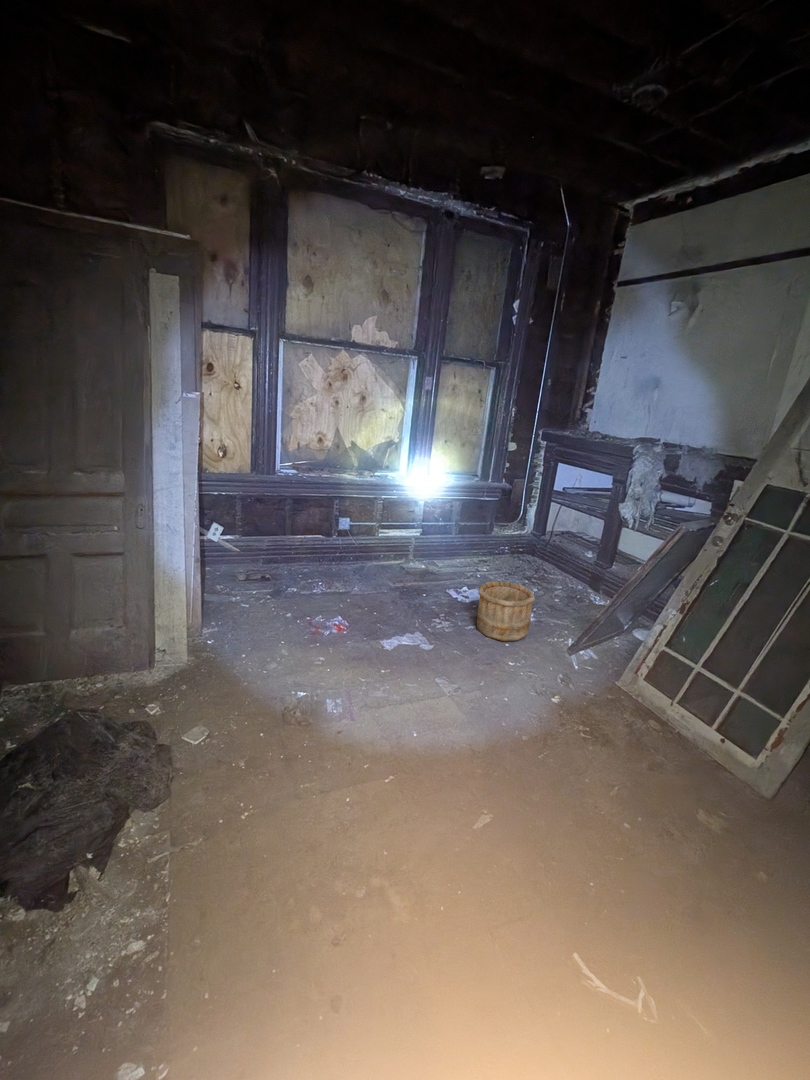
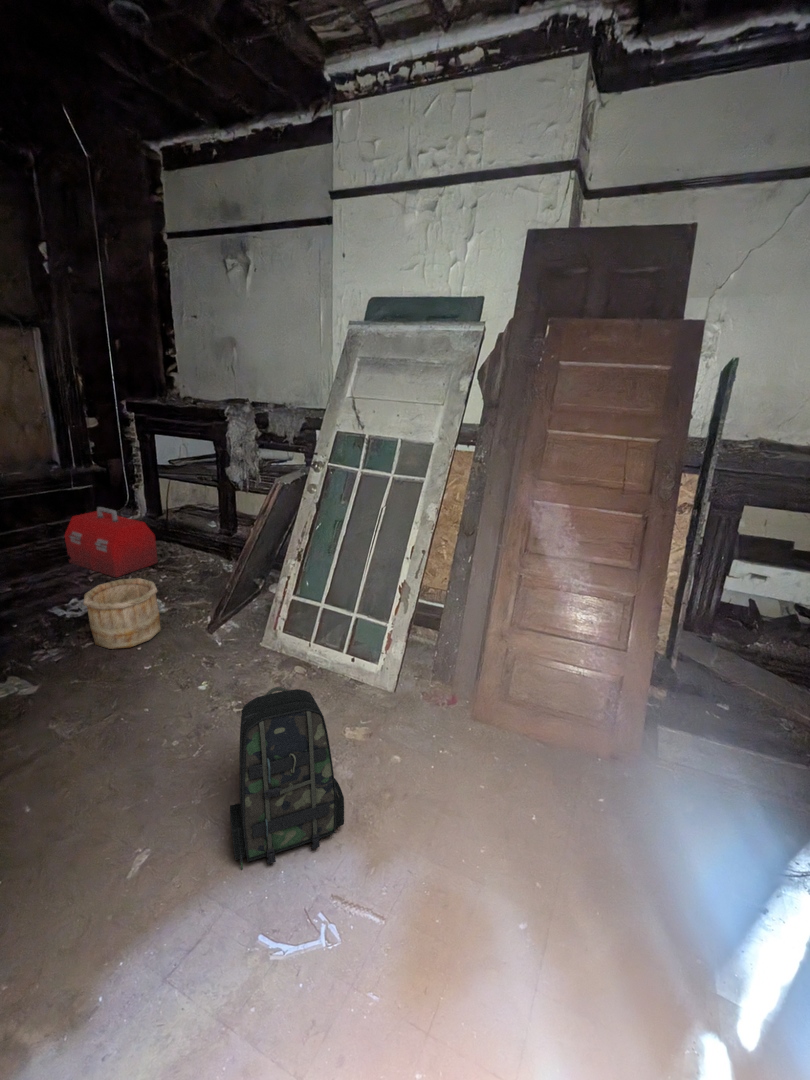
toolbox: none [467,518,537,580] -> present [65,507,158,577]
backpack: none [564,727,693,911] -> present [230,687,344,870]

